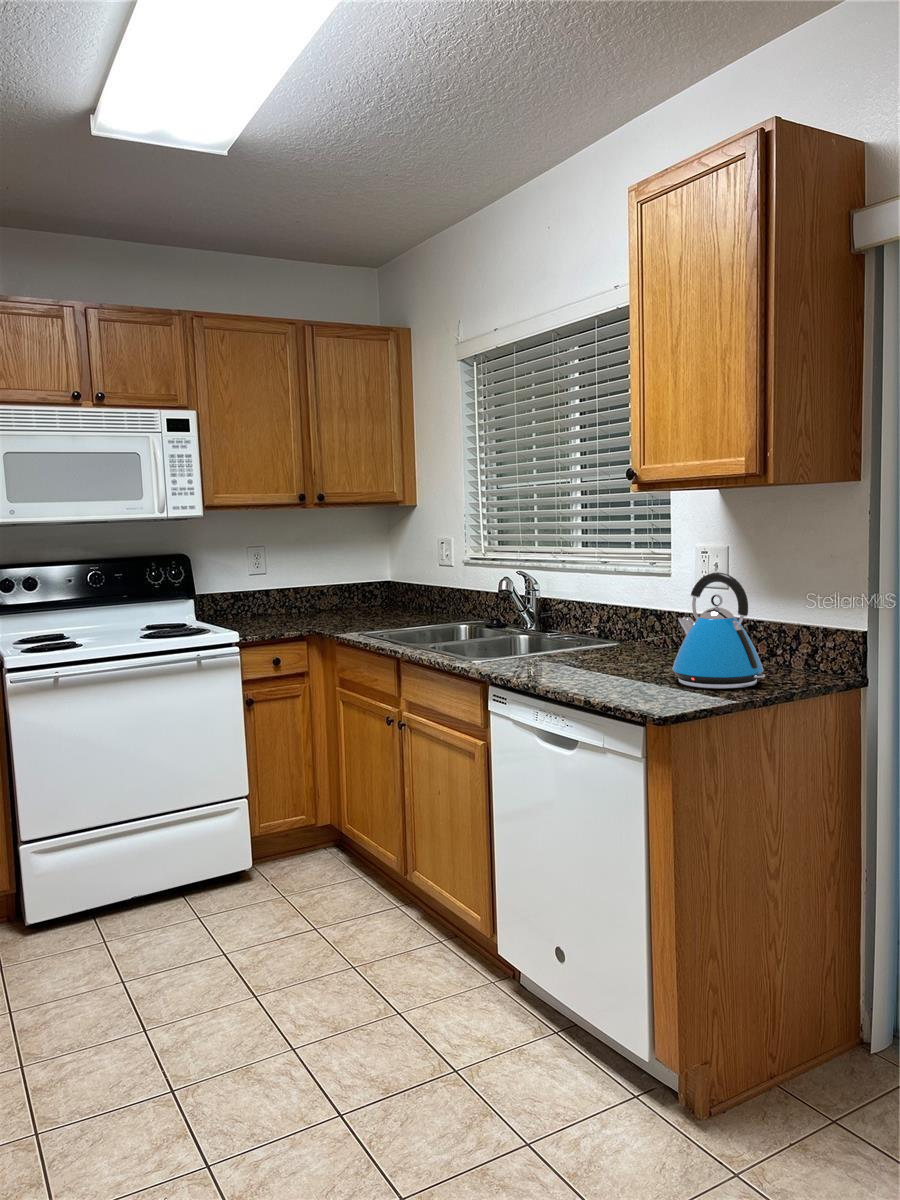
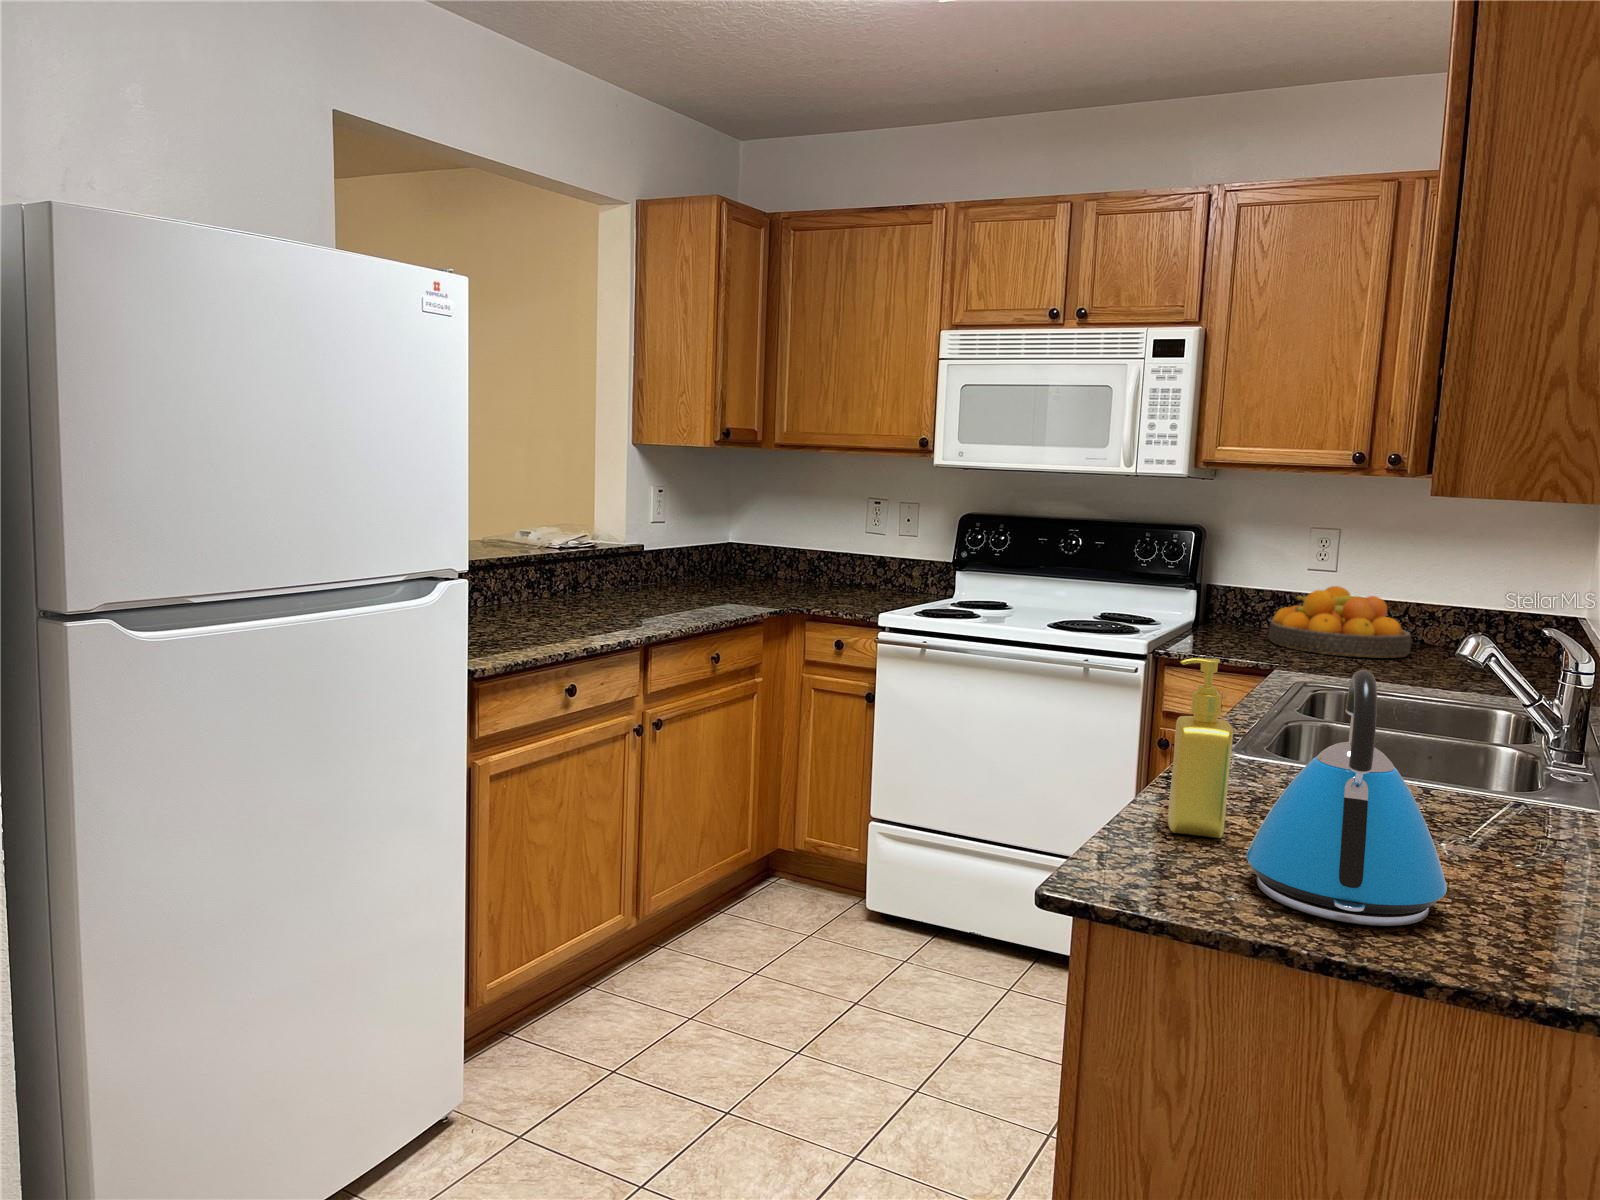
fruit bowl: none [253,581,338,624] -> present [1269,586,1411,658]
soap dispenser: none [590,588,637,685] -> present [1168,658,1233,838]

